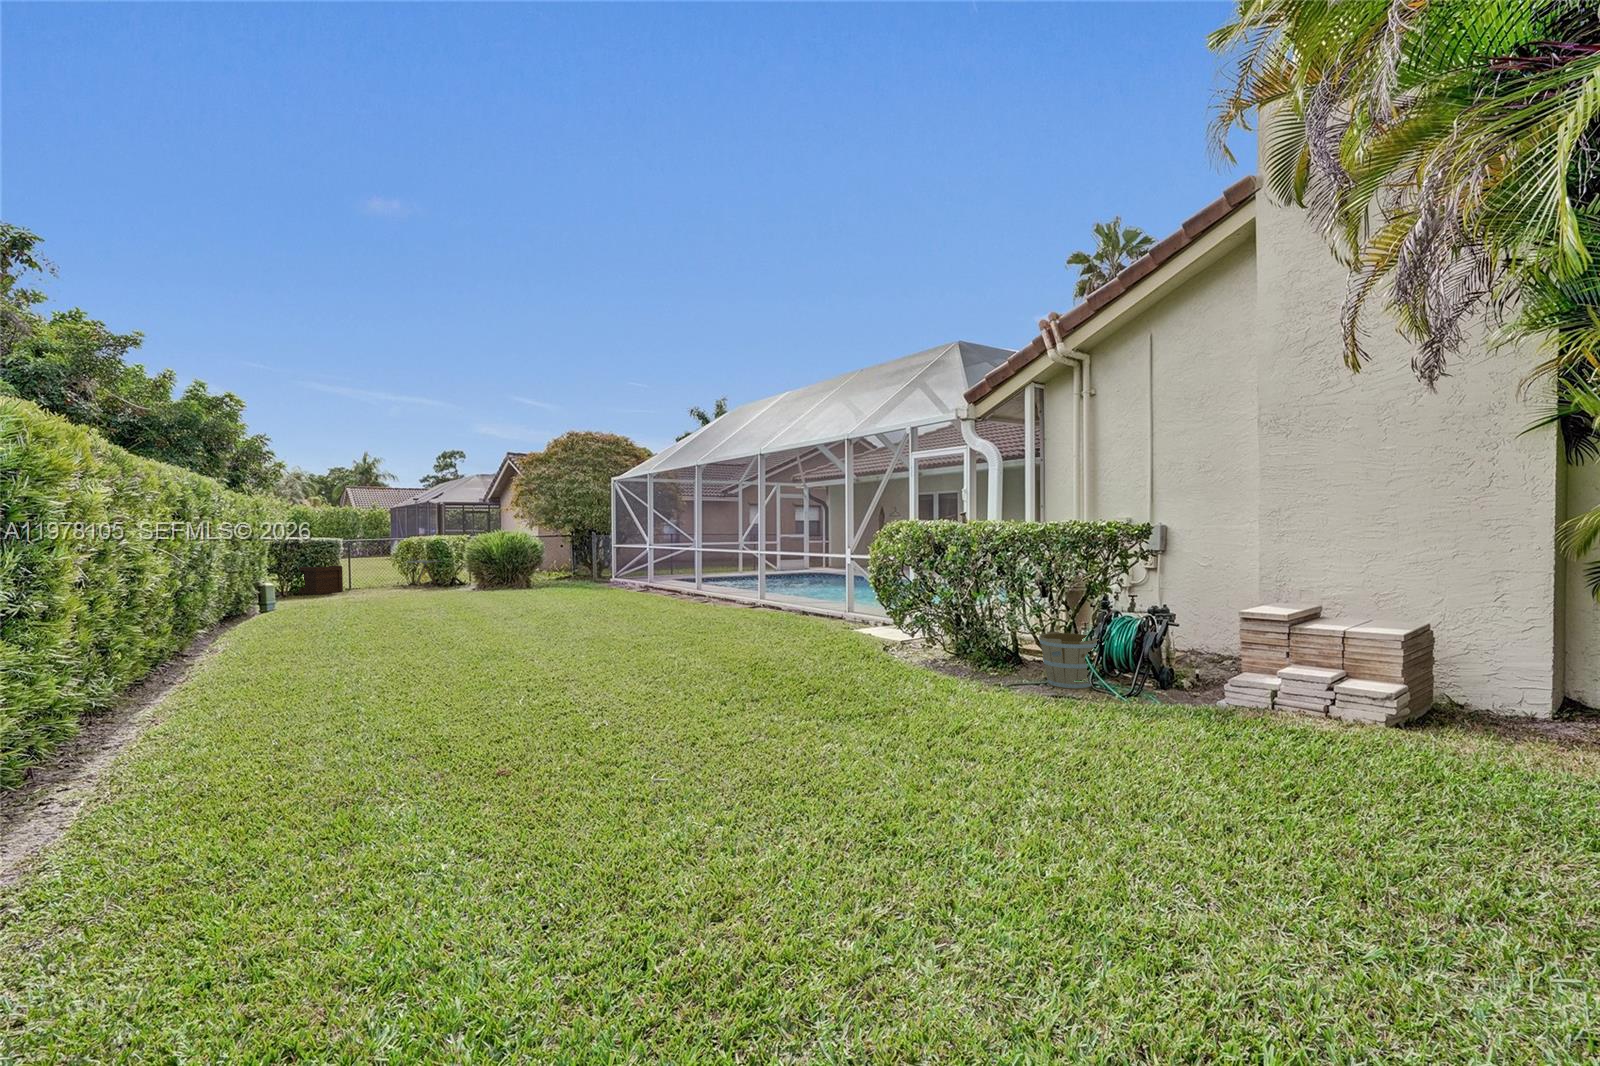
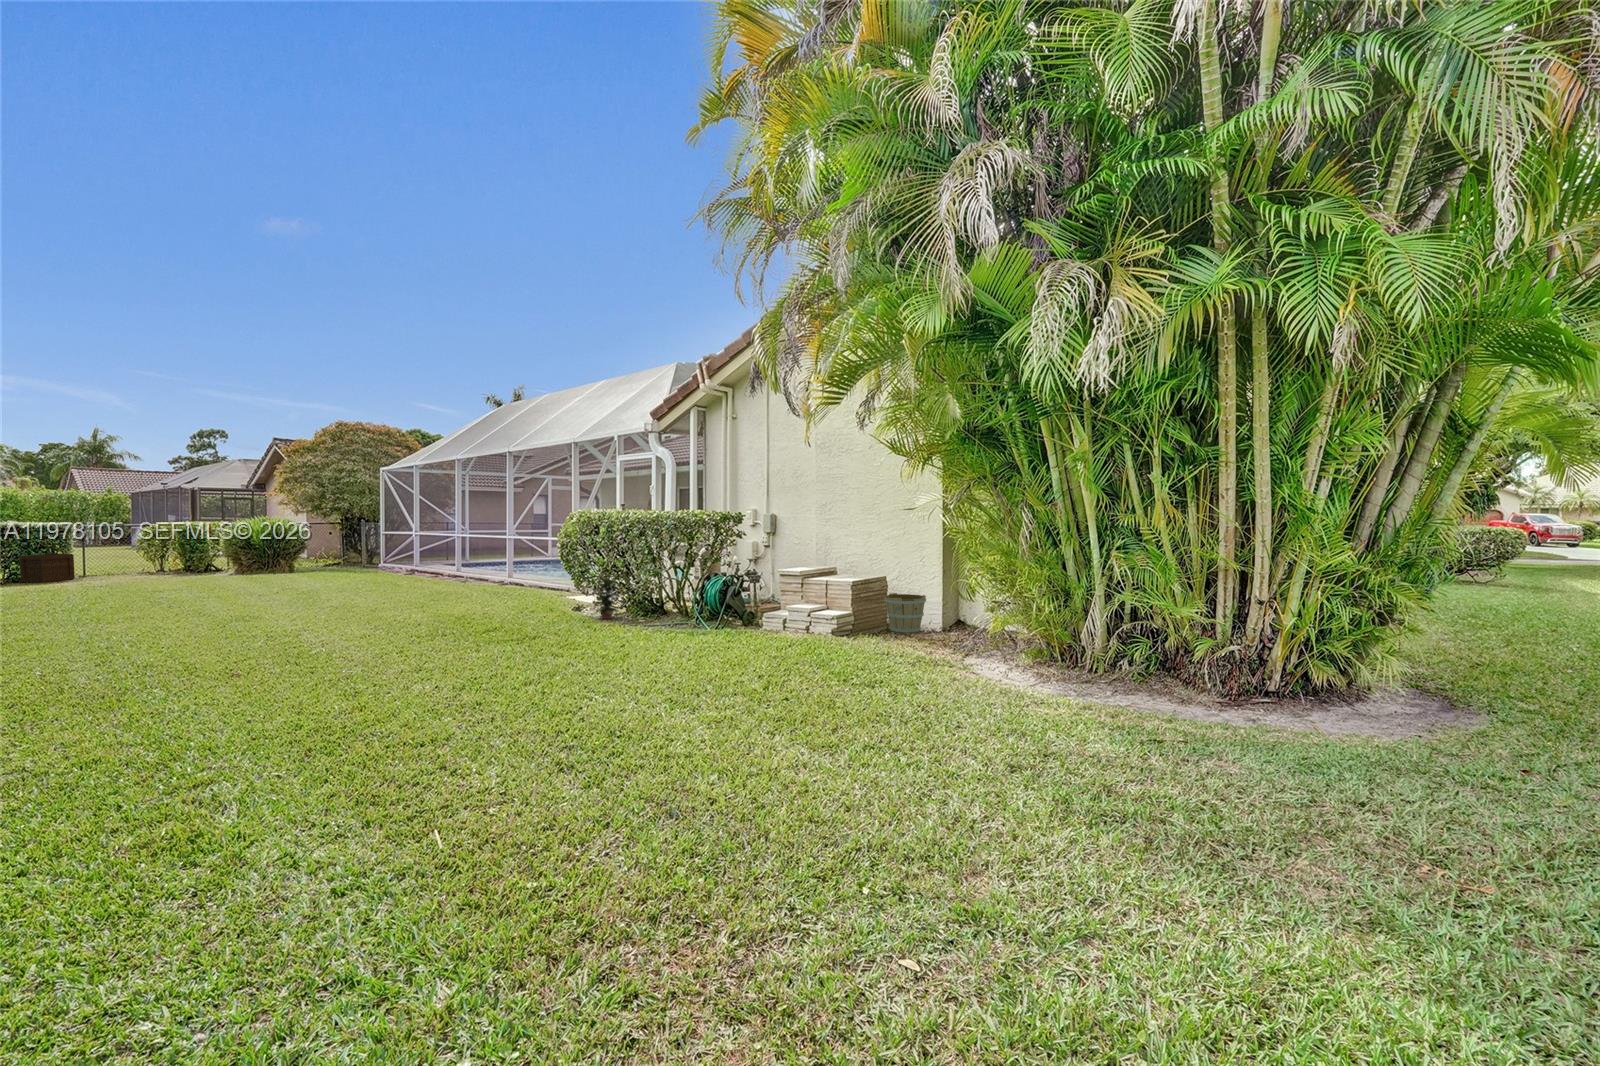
round table: present [407,560,436,585] -> none [149,547,196,573]
decorative plant: none [934,611,976,672] -> present [595,577,618,619]
wooden bucket: present [1039,631,1099,689] -> present [885,593,926,633]

